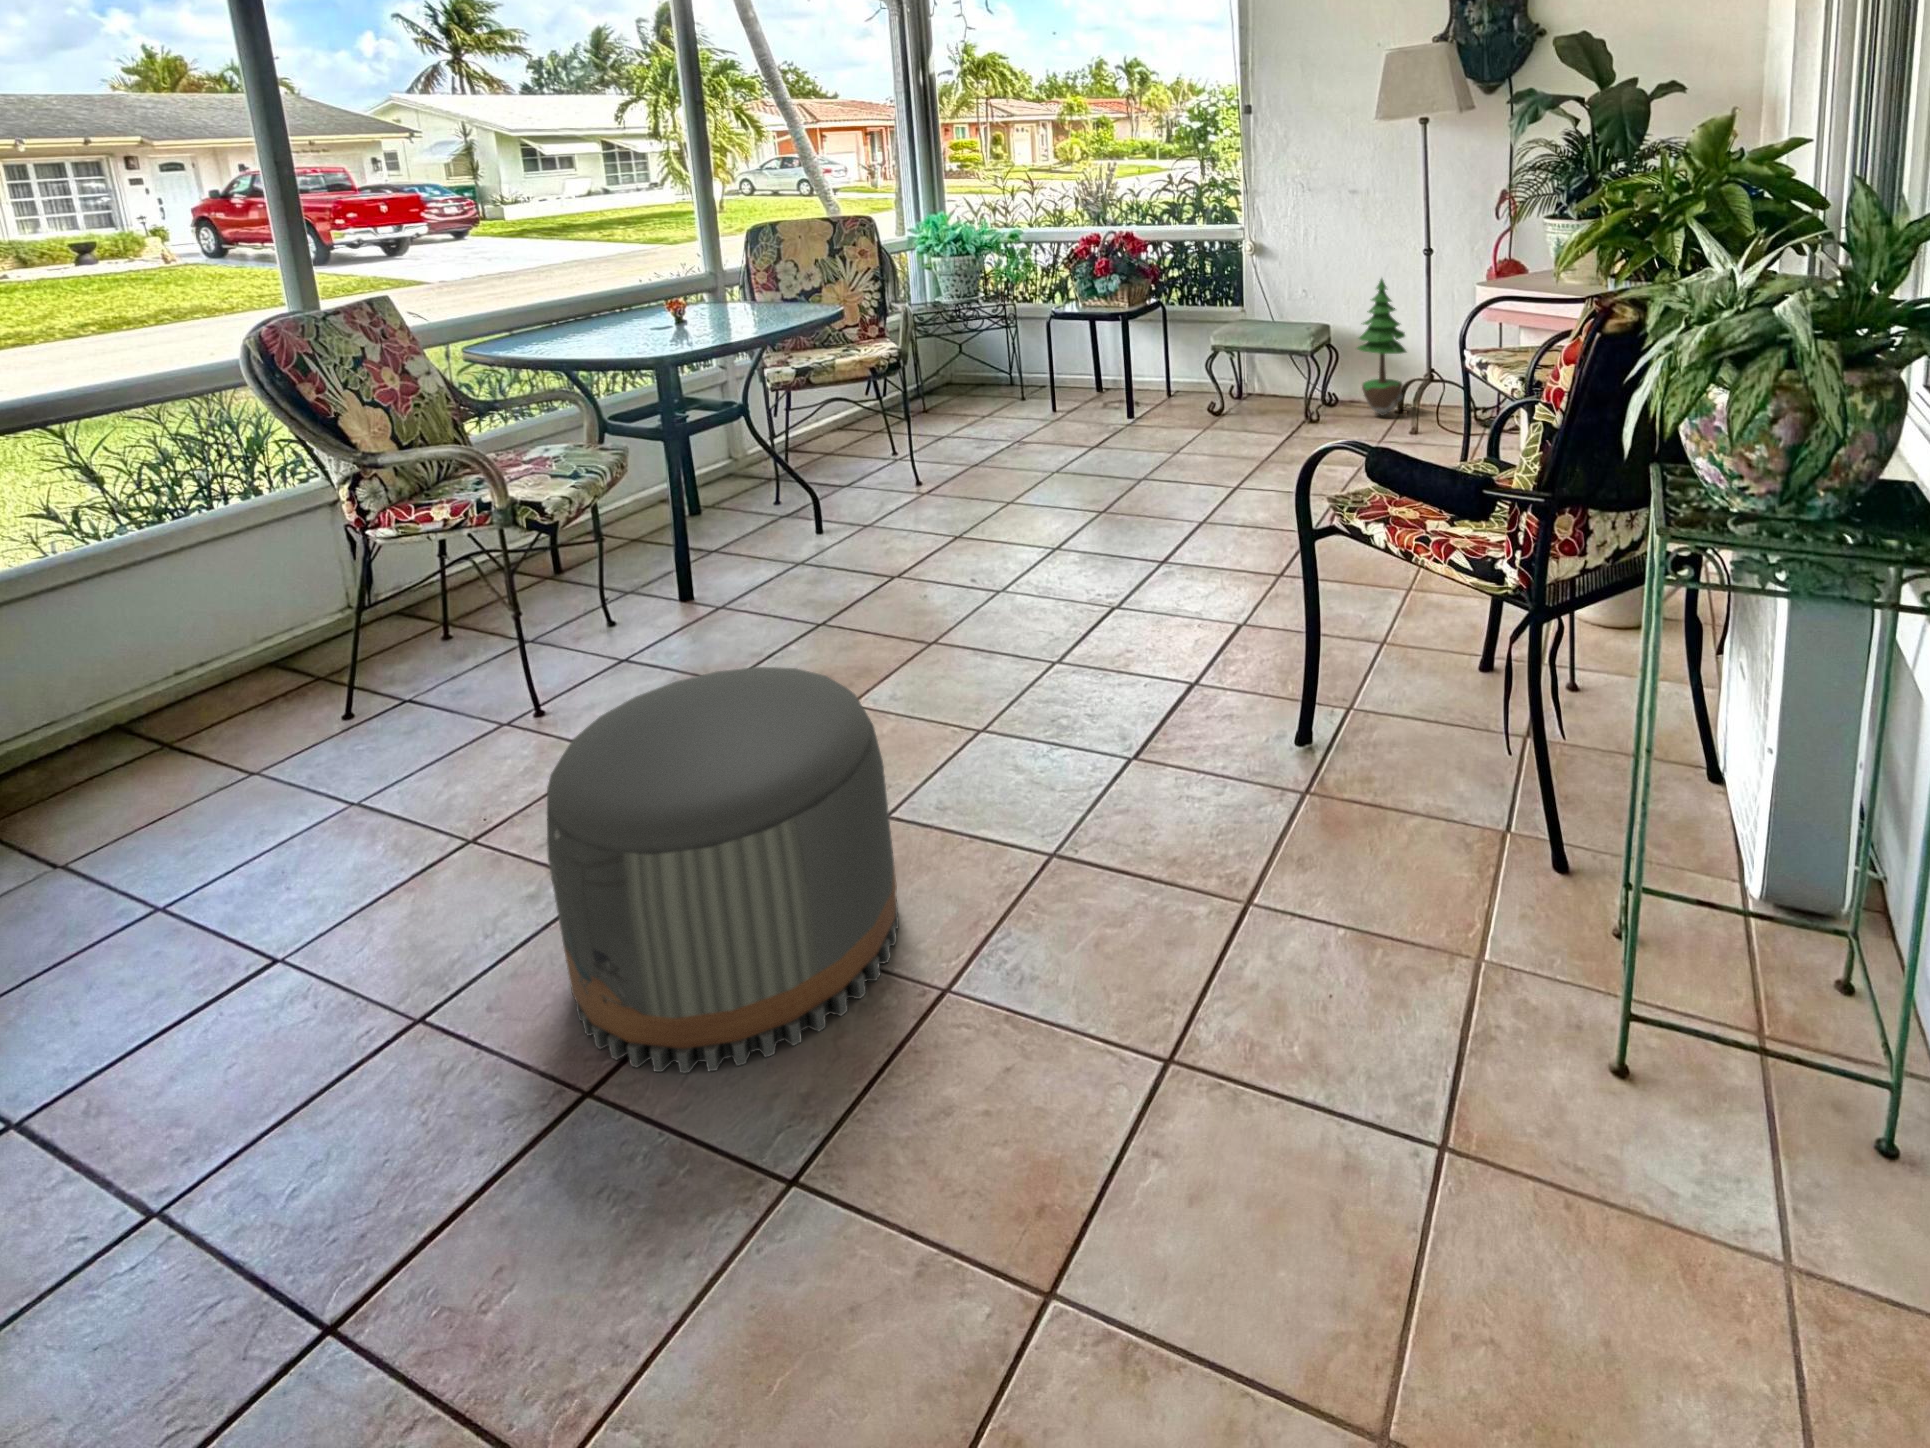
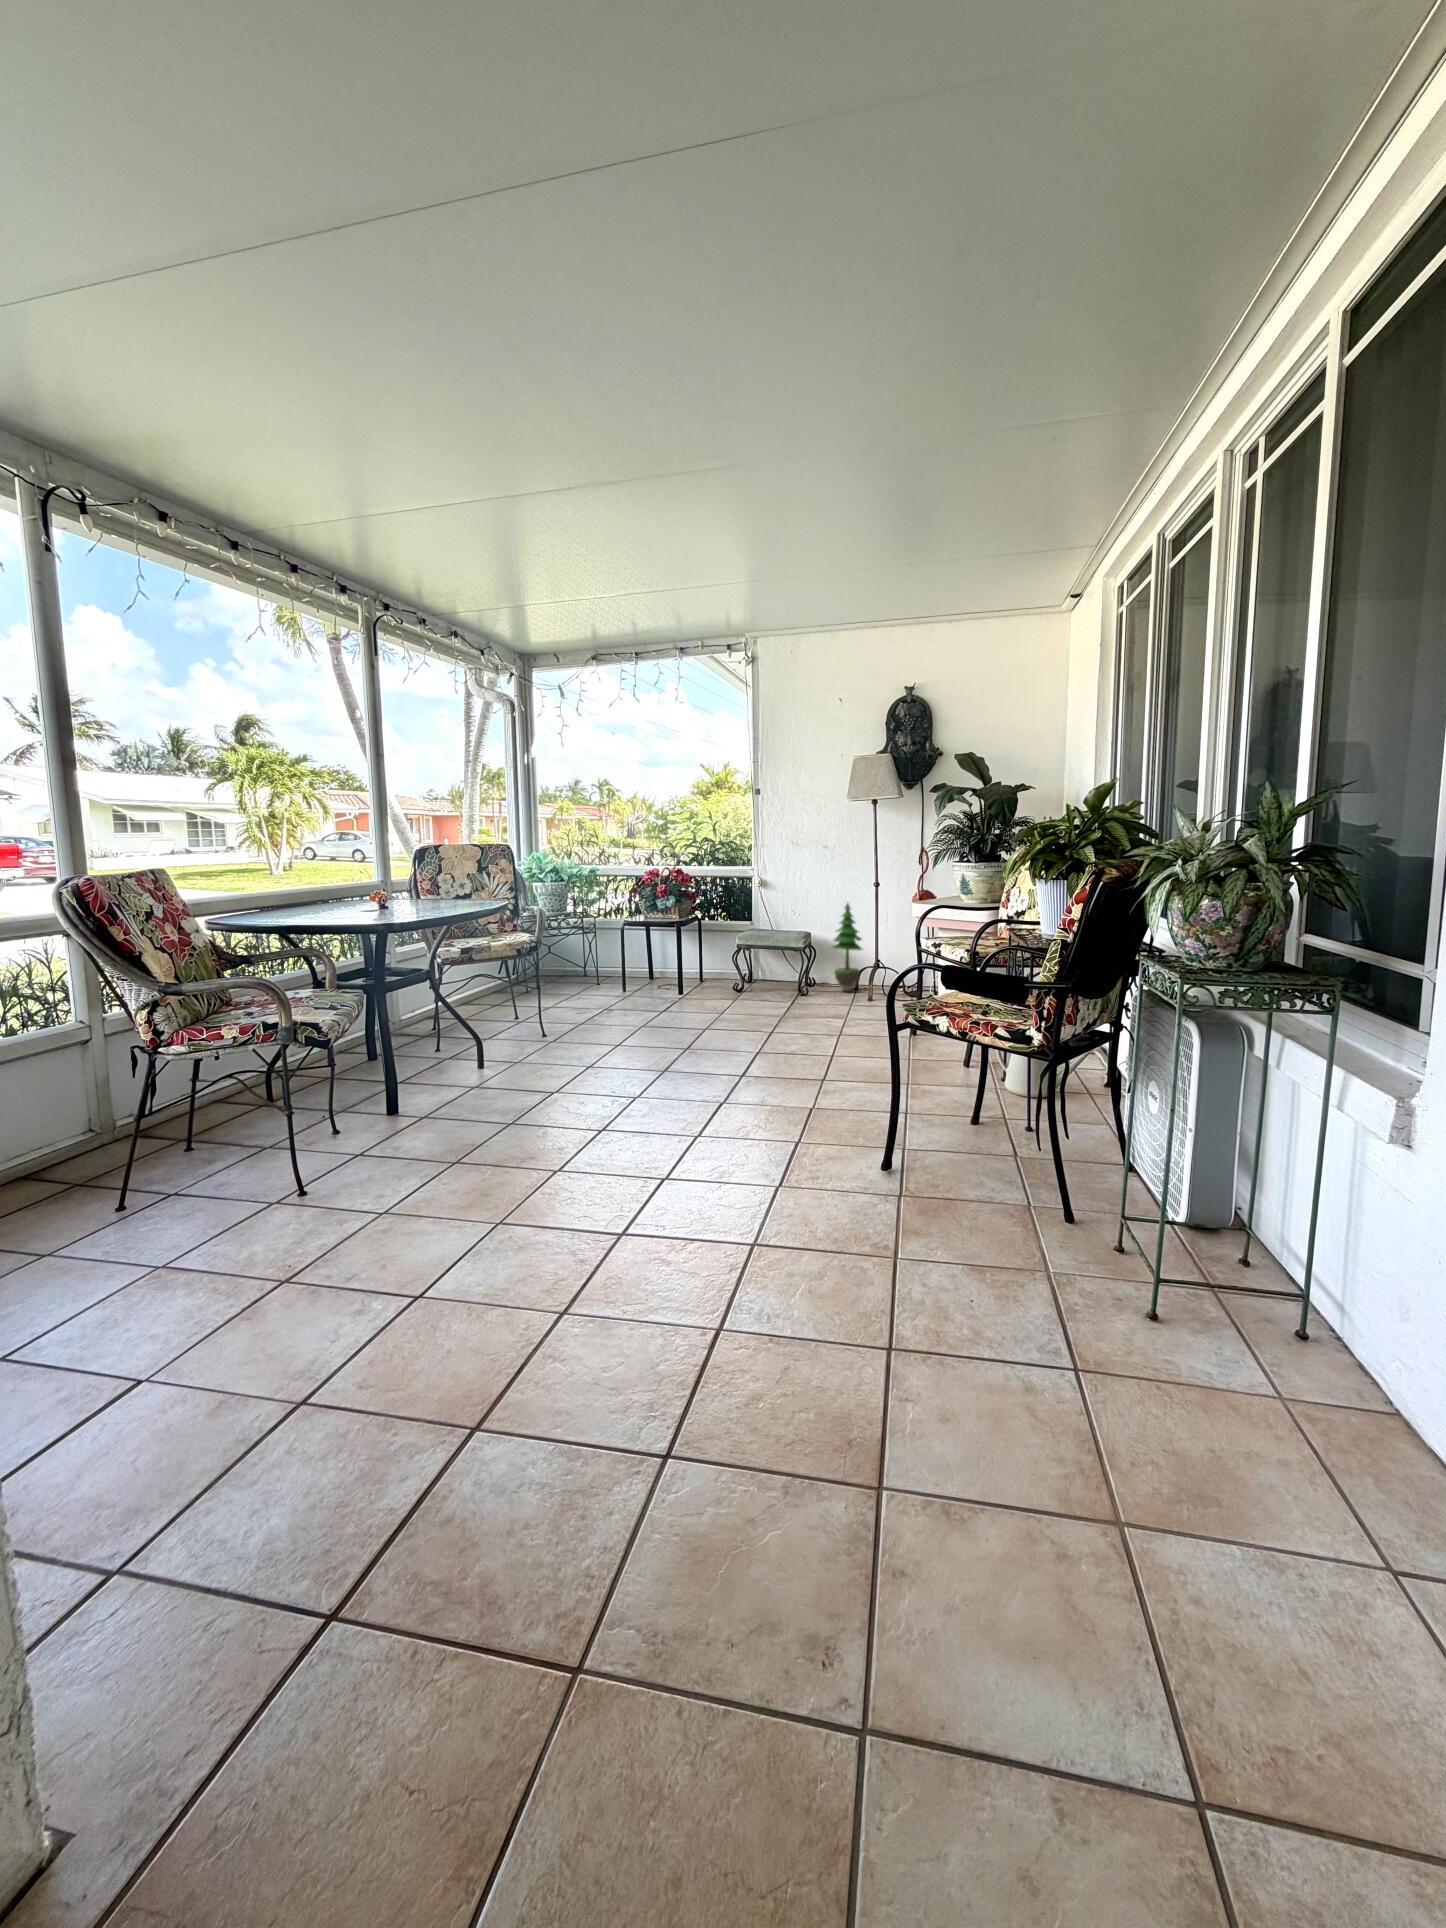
pouf: present [547,667,899,1073] -> none [426,1116,675,1404]

